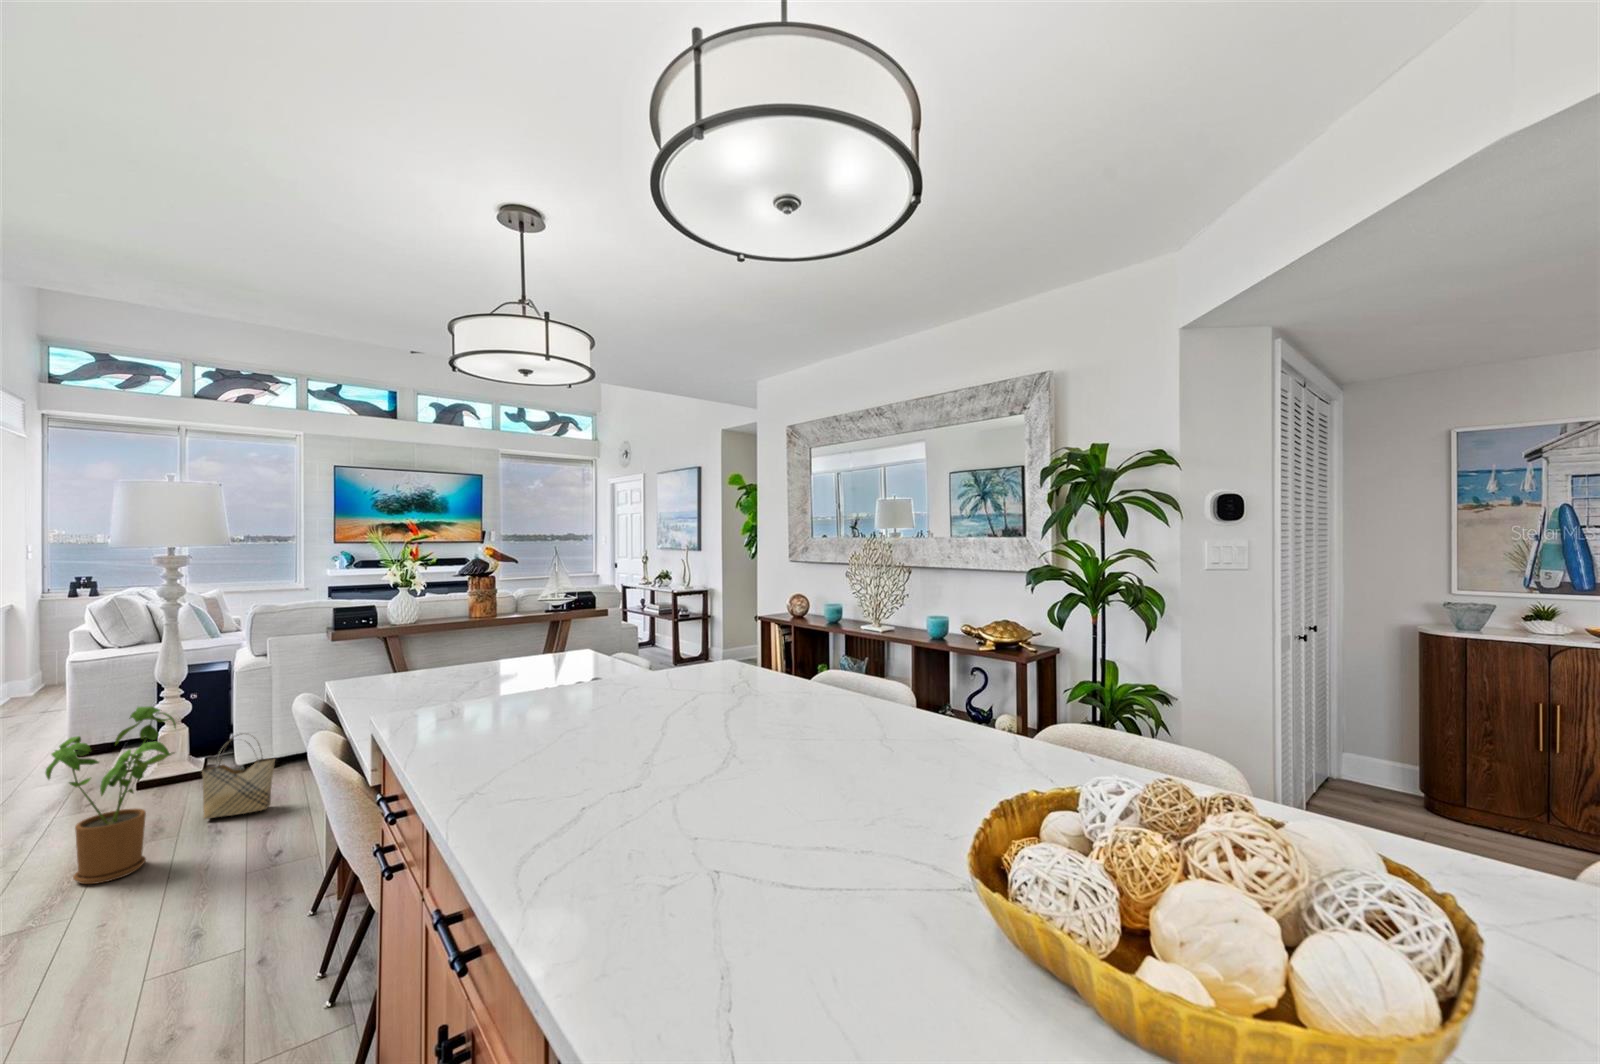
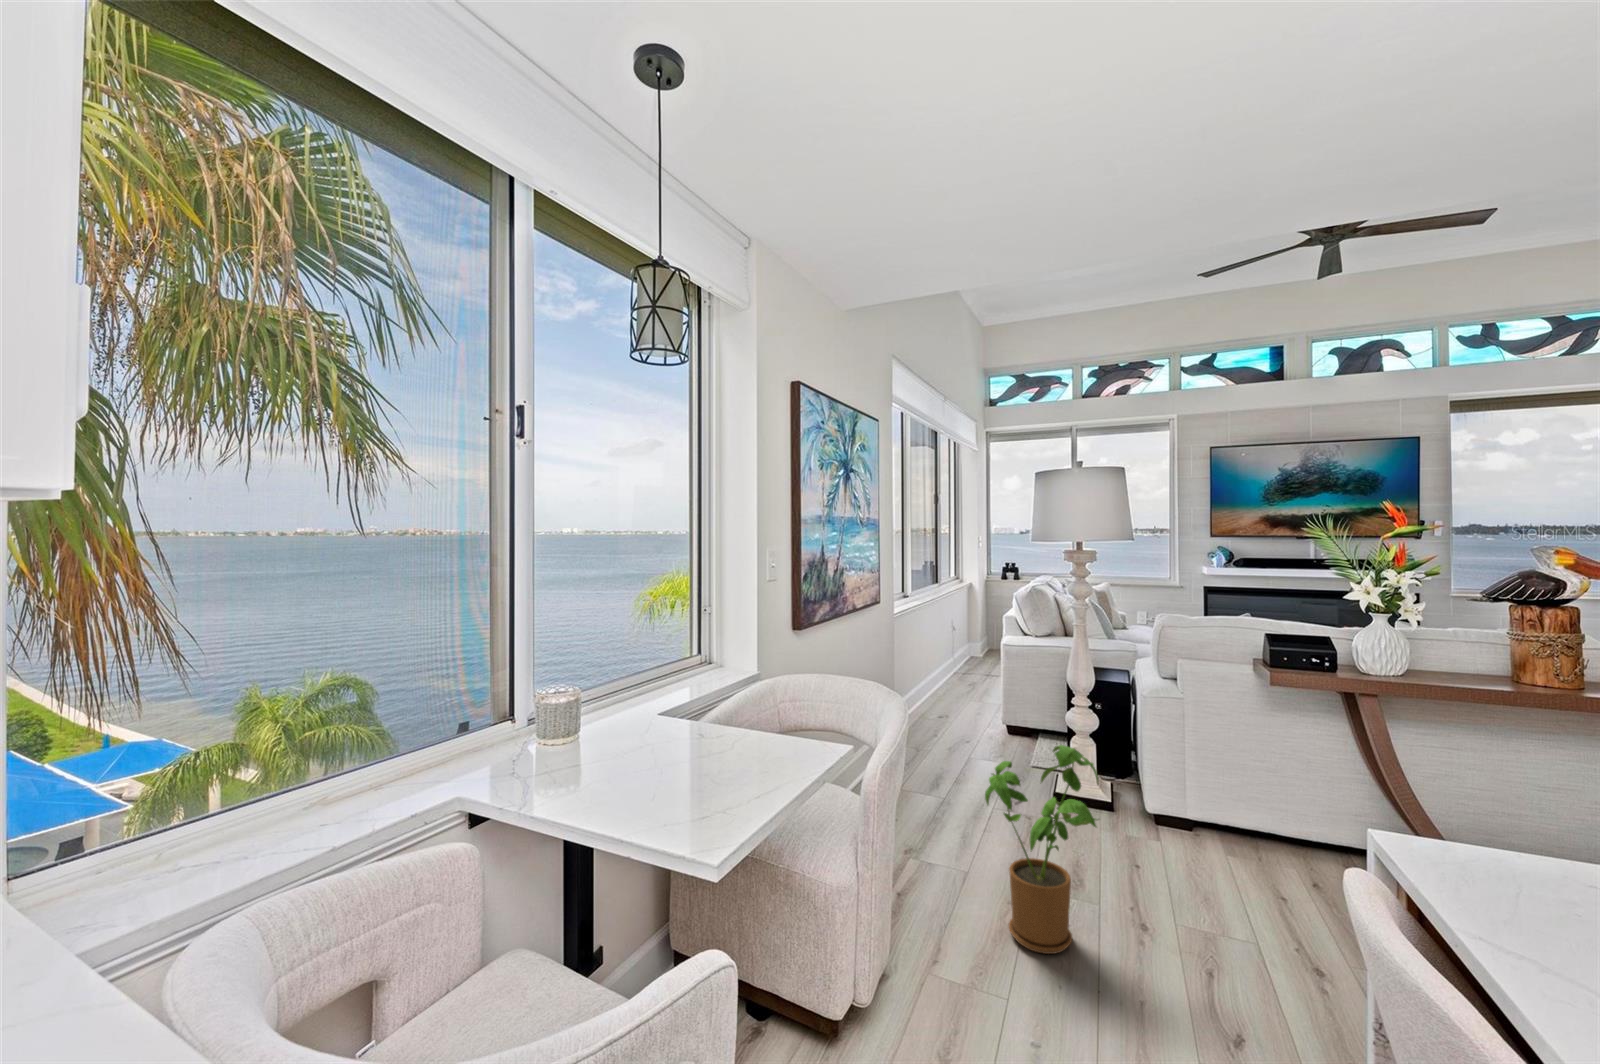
woven basket: present [202,742,275,819] -> none [1119,792,1205,912]

